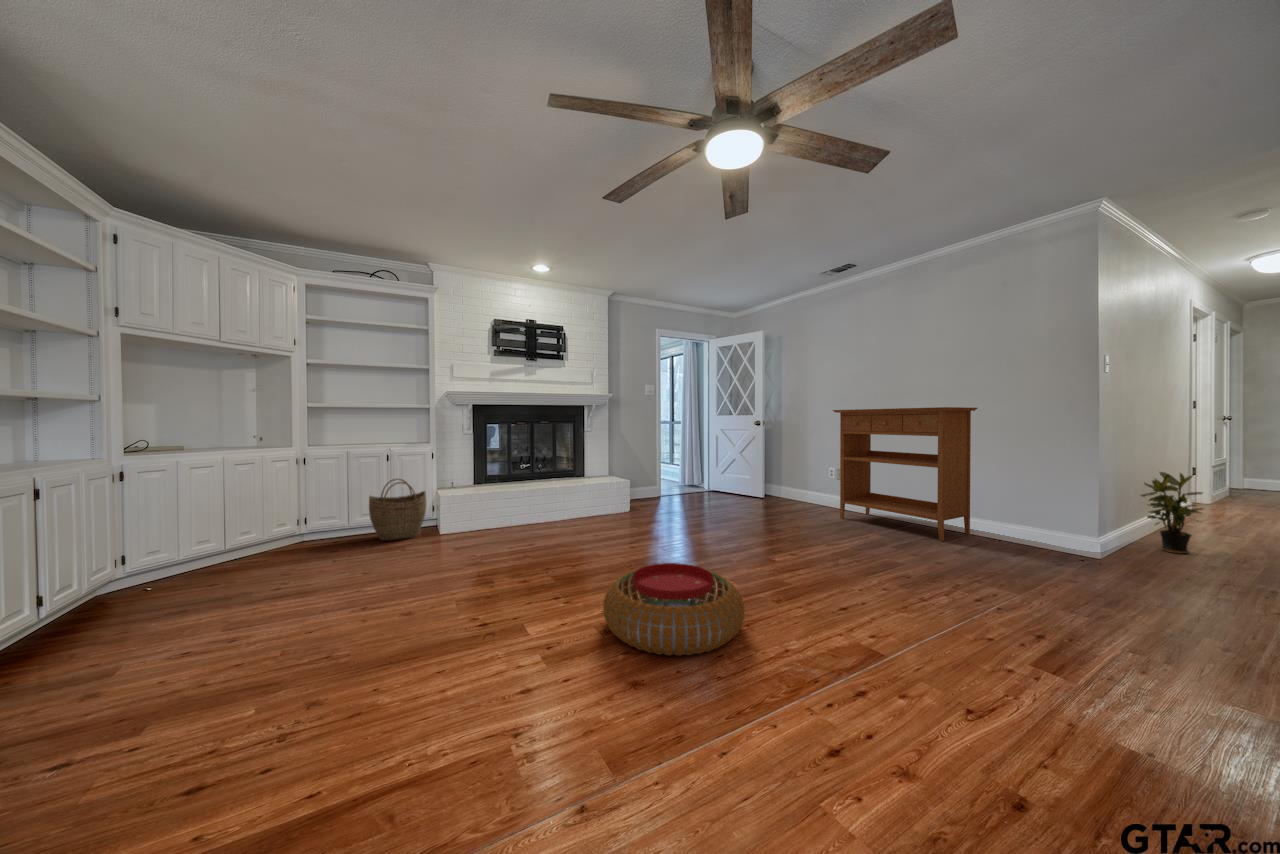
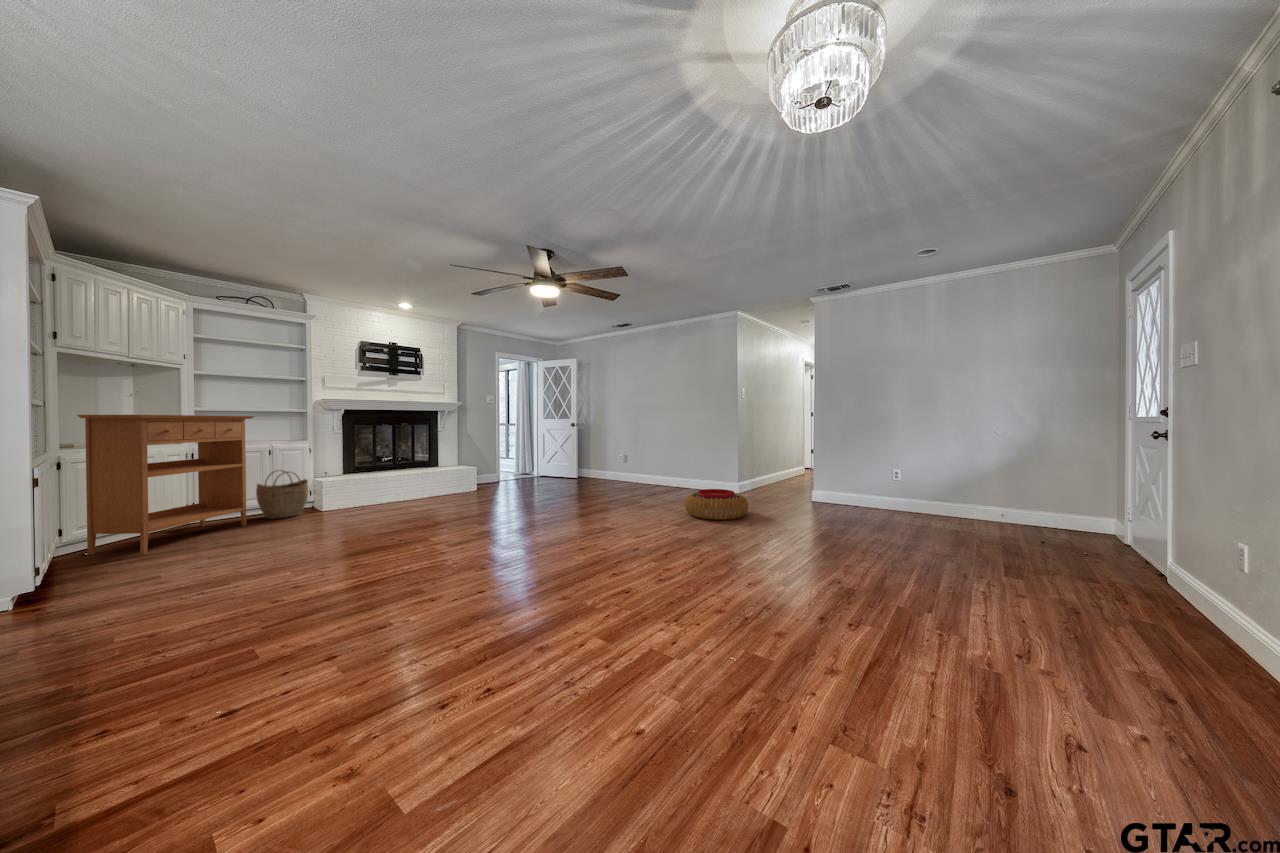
console table: present [833,407,977,541] -> present [77,415,254,555]
potted plant: present [1141,472,1203,554] -> none [767,450,790,492]
pouf: present [603,563,744,656] -> present [685,489,748,520]

